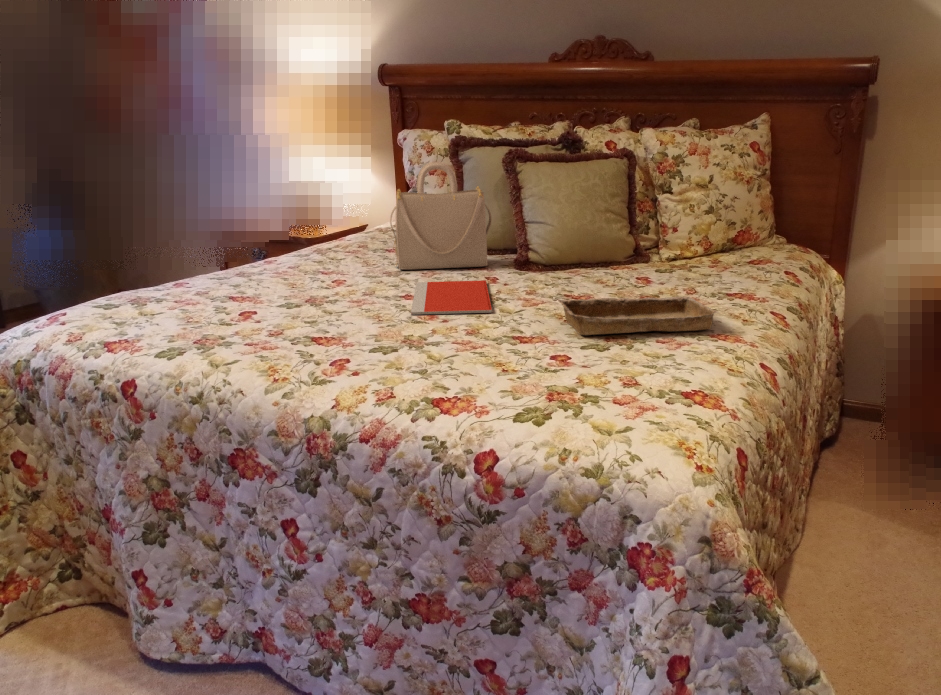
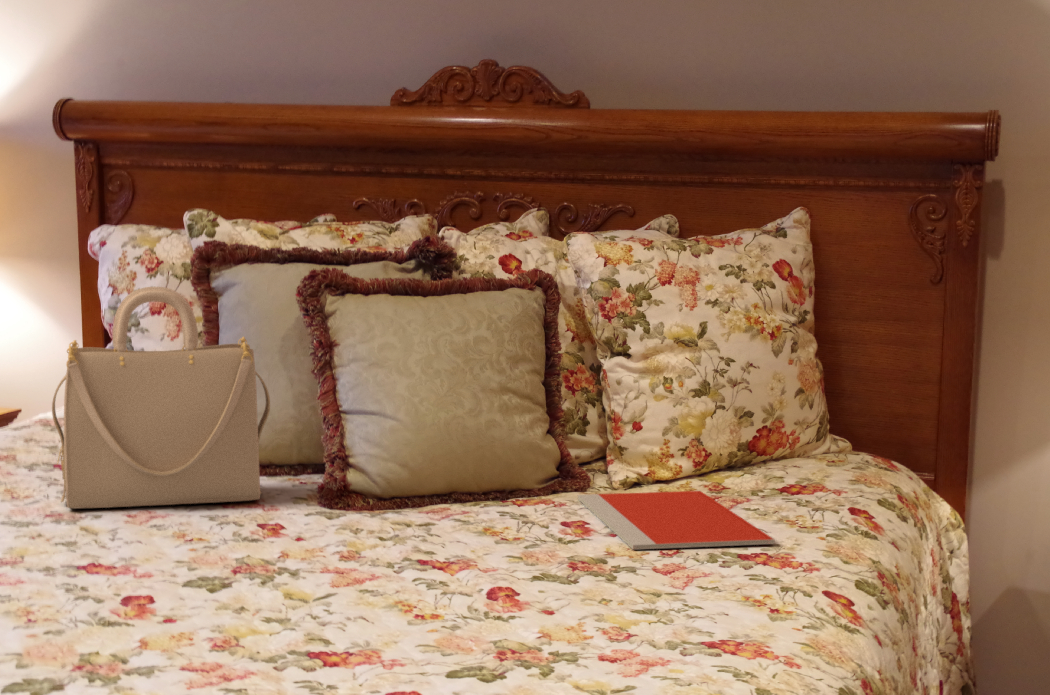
notebook: present [411,280,492,315] -> present [578,491,775,550]
tray: present [558,297,718,335] -> none [391,562,723,650]

